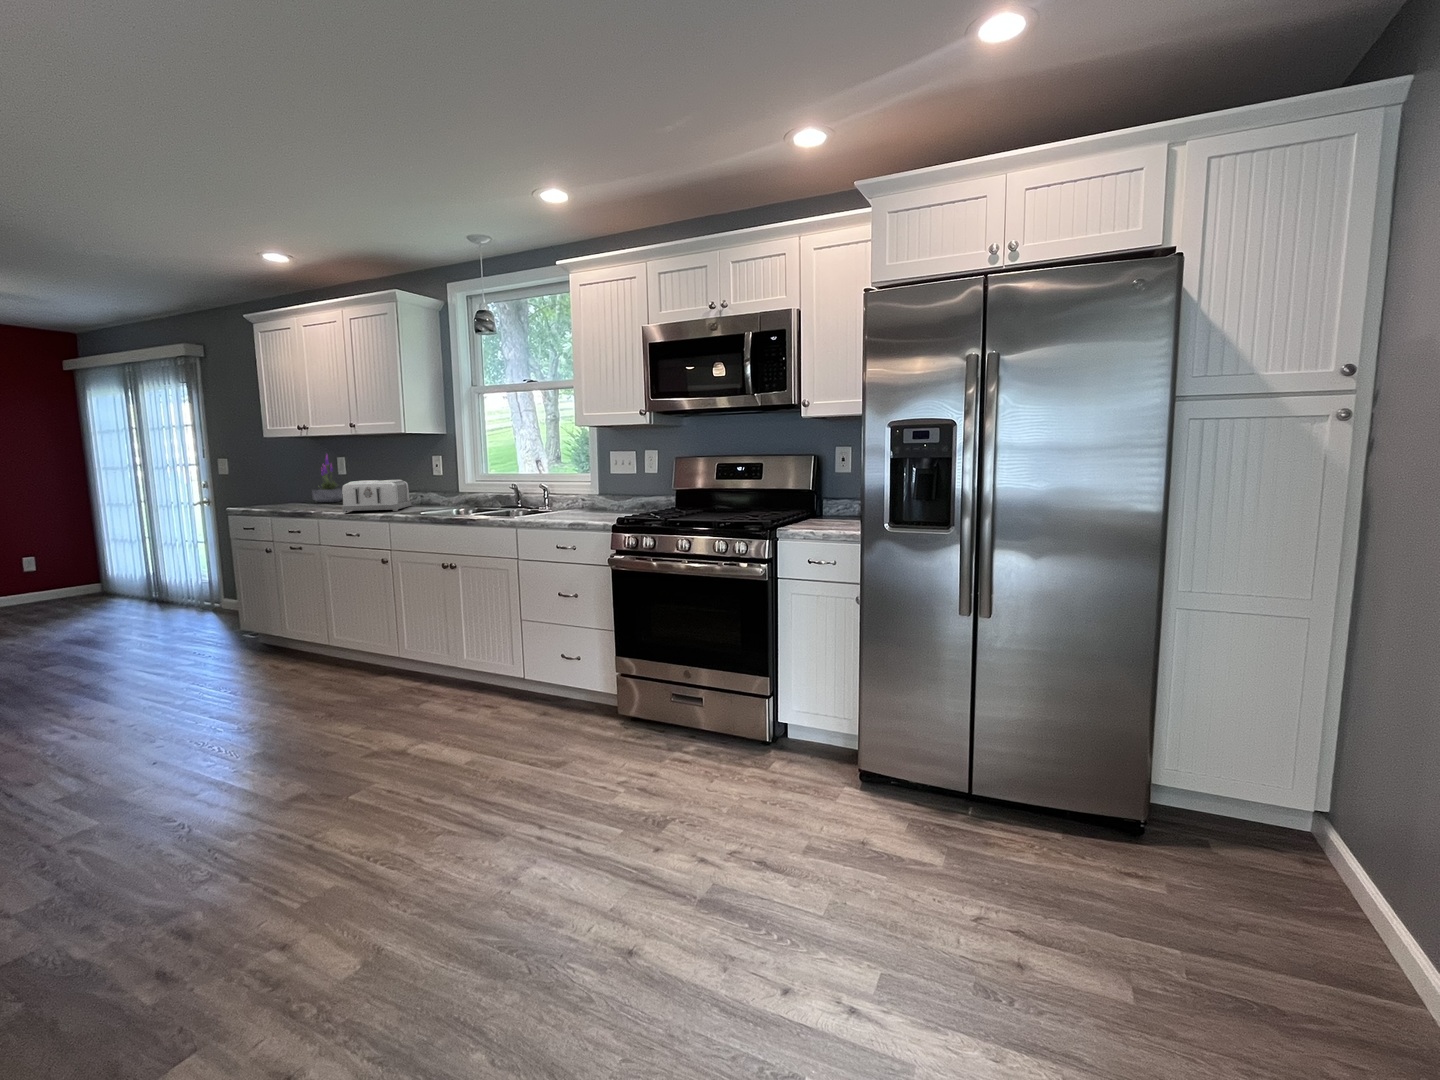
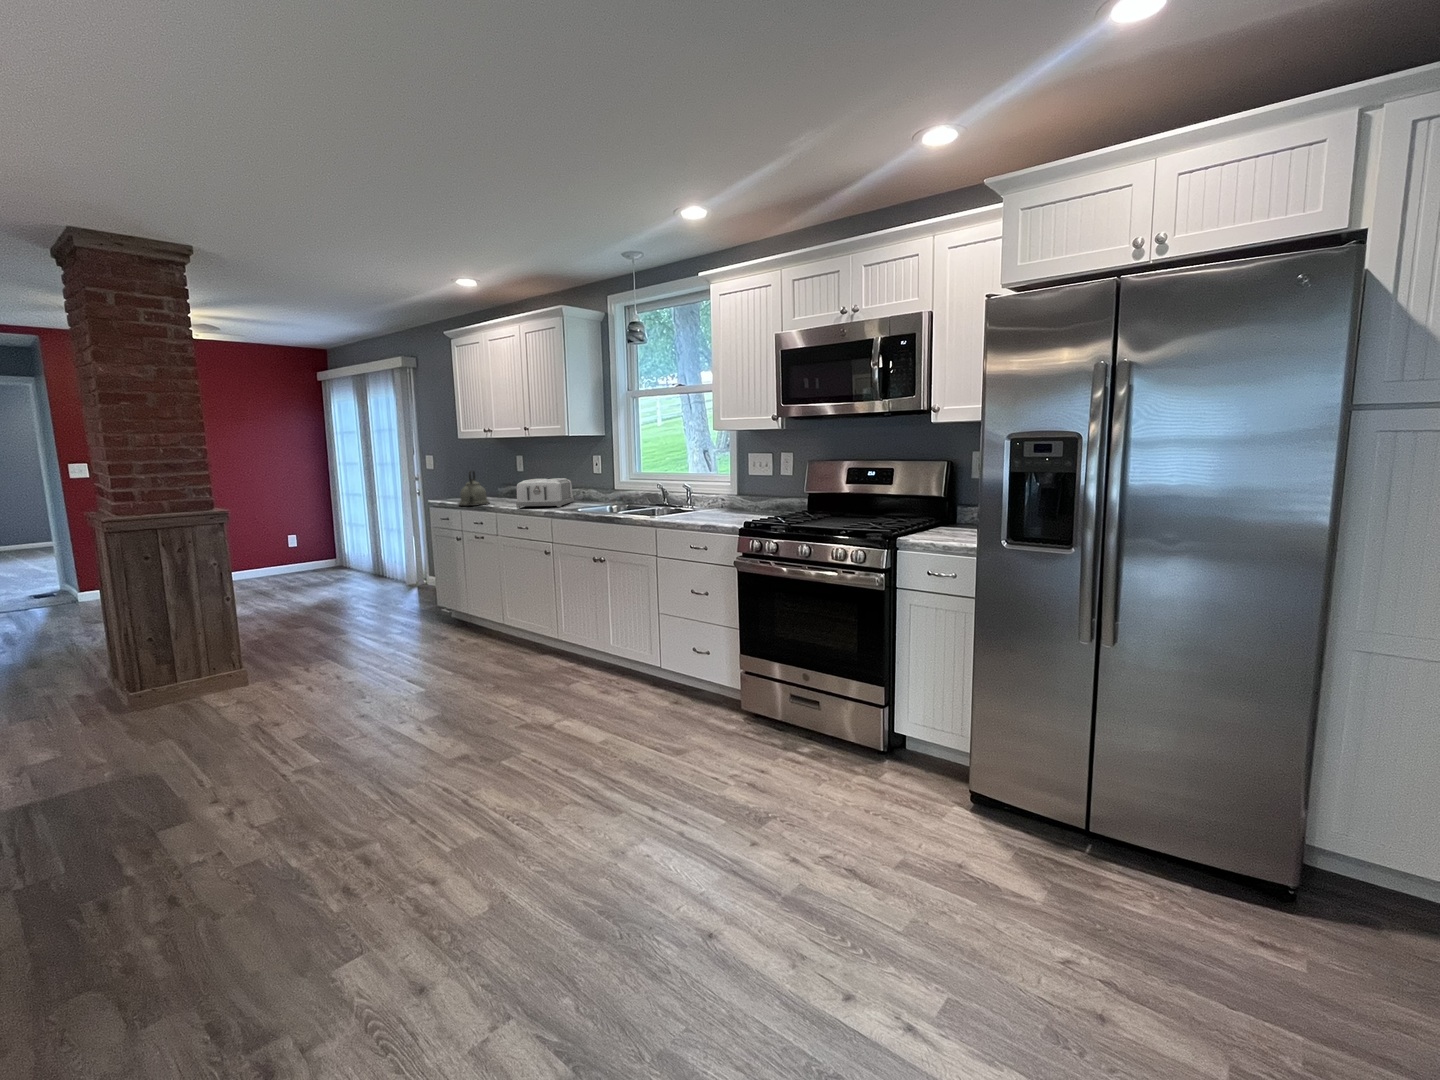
potted plant: present [312,456,343,502] -> none [497,453,523,497]
kettle: none [265,472,305,512] -> present [459,471,489,506]

